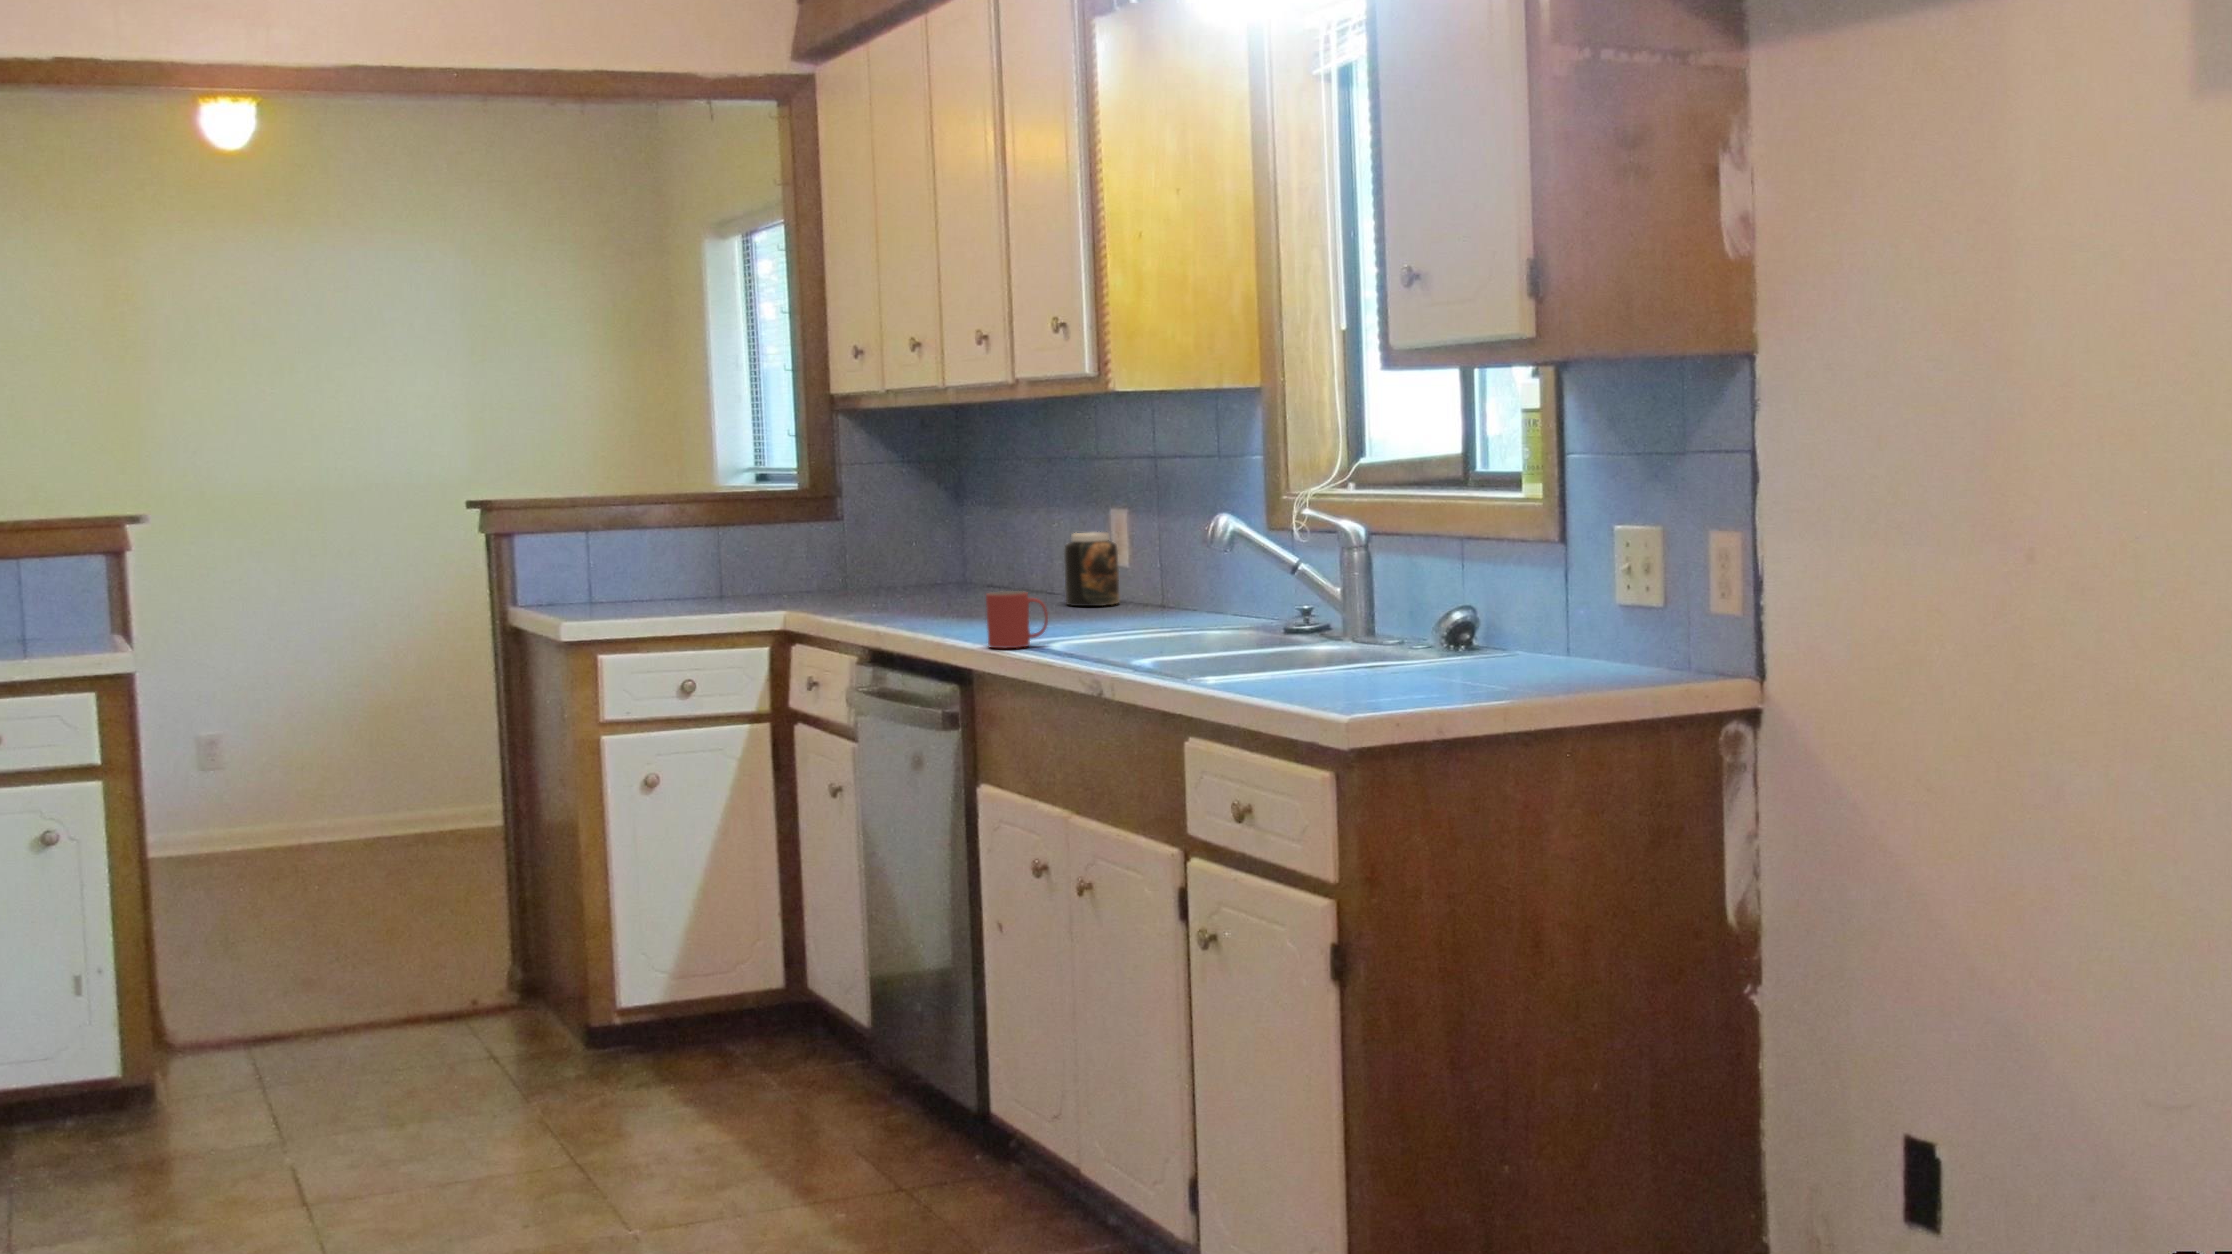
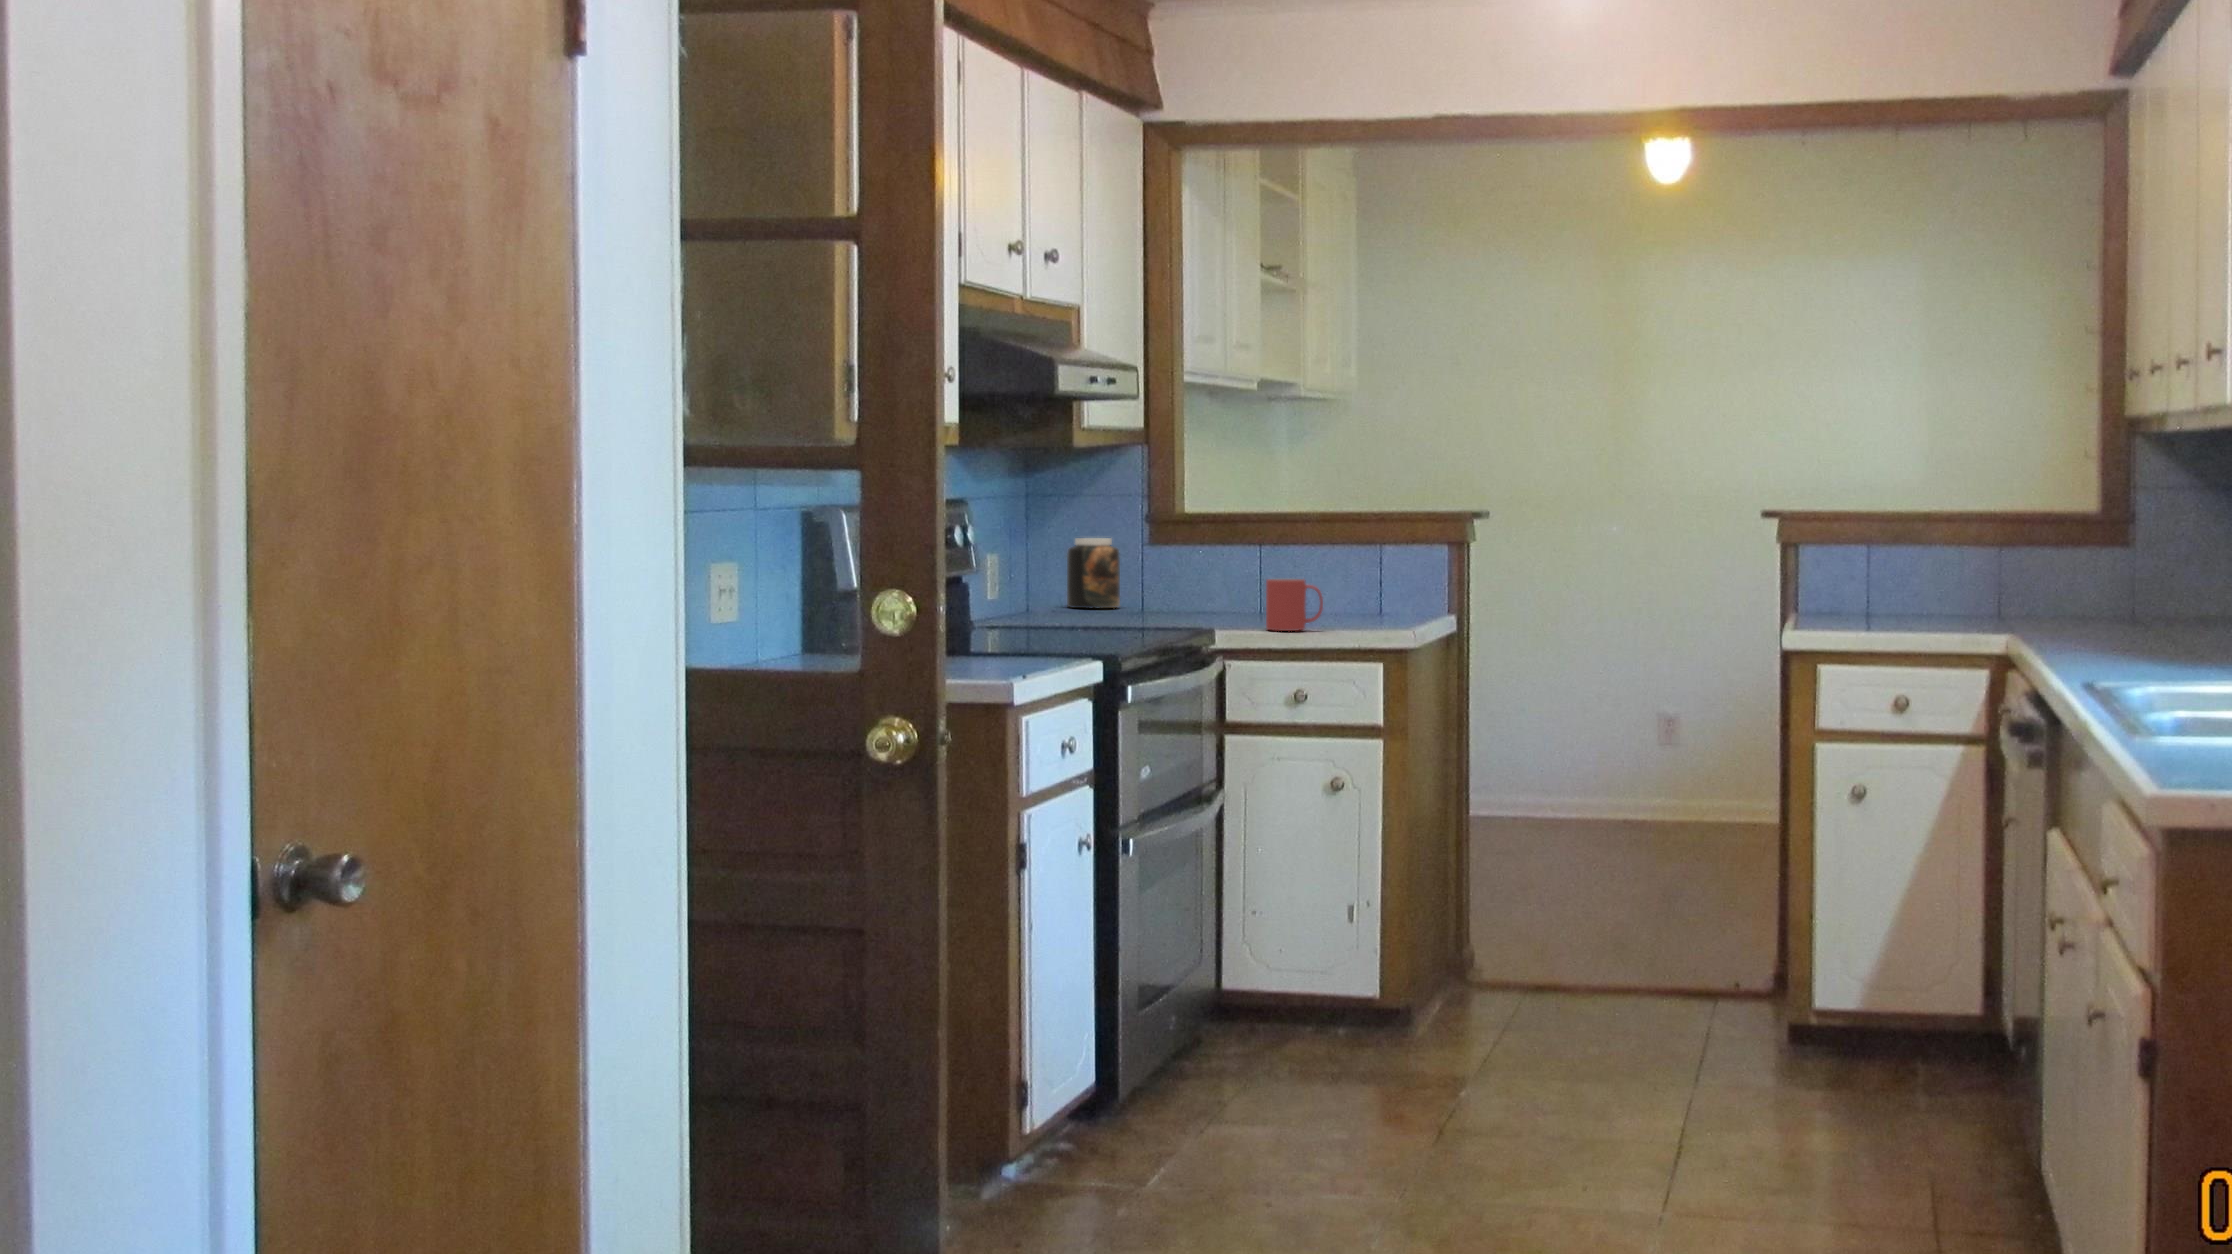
mug: present [986,591,1048,648] -> present [1266,579,1323,631]

